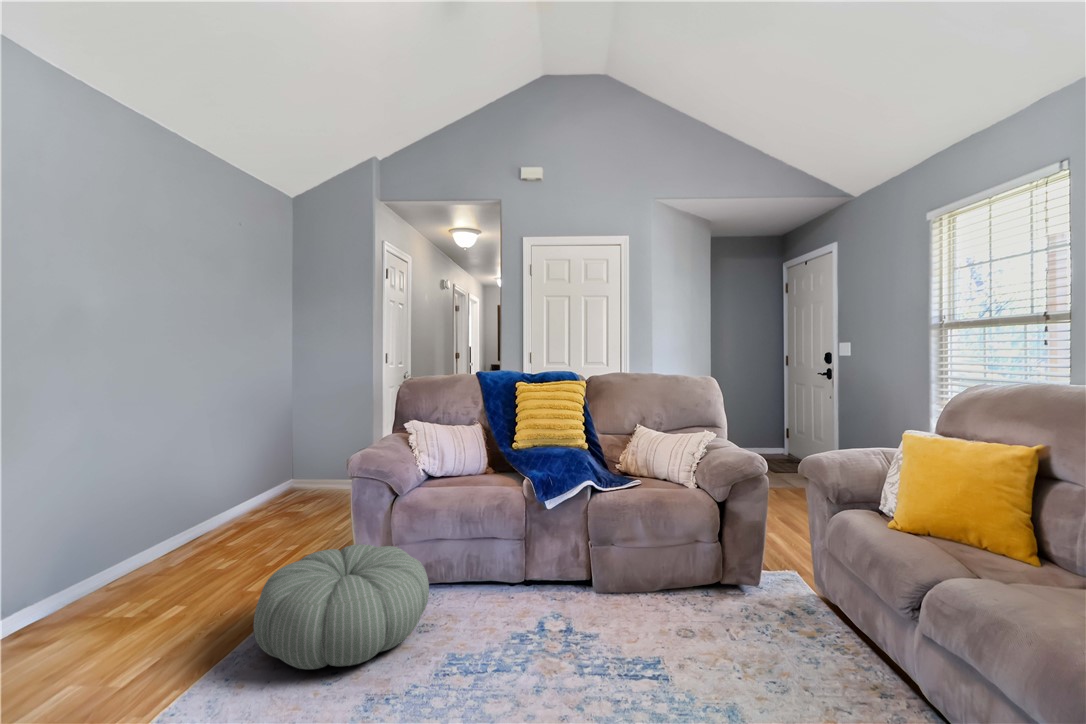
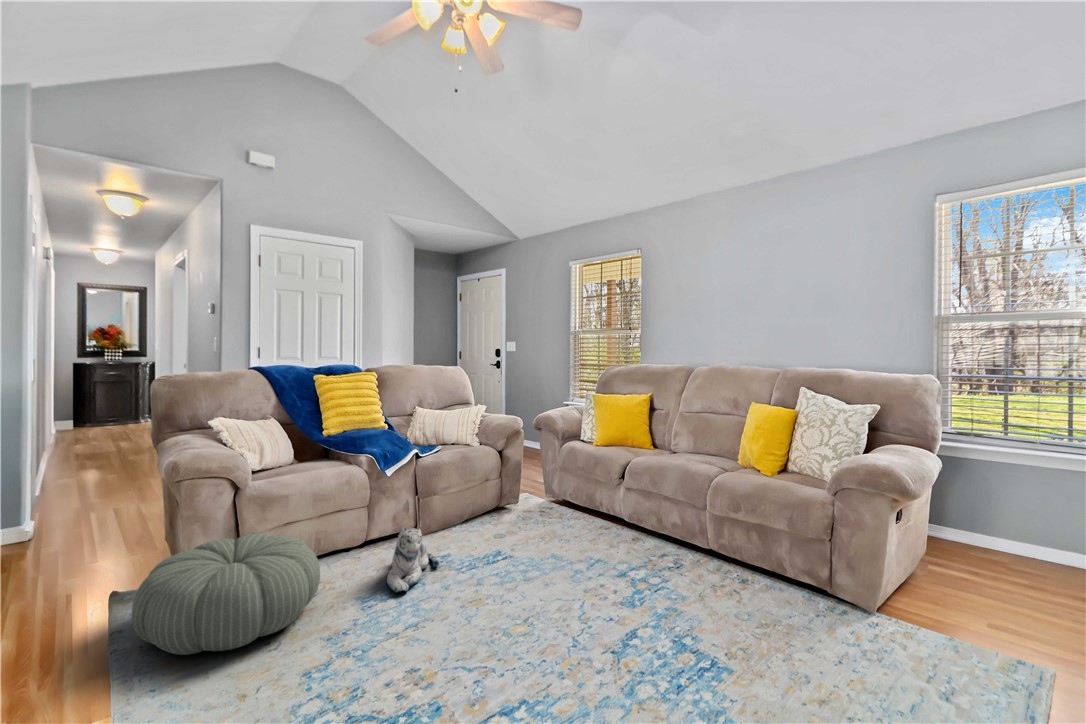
plush toy: none [484,585,575,673] -> present [387,528,439,593]

